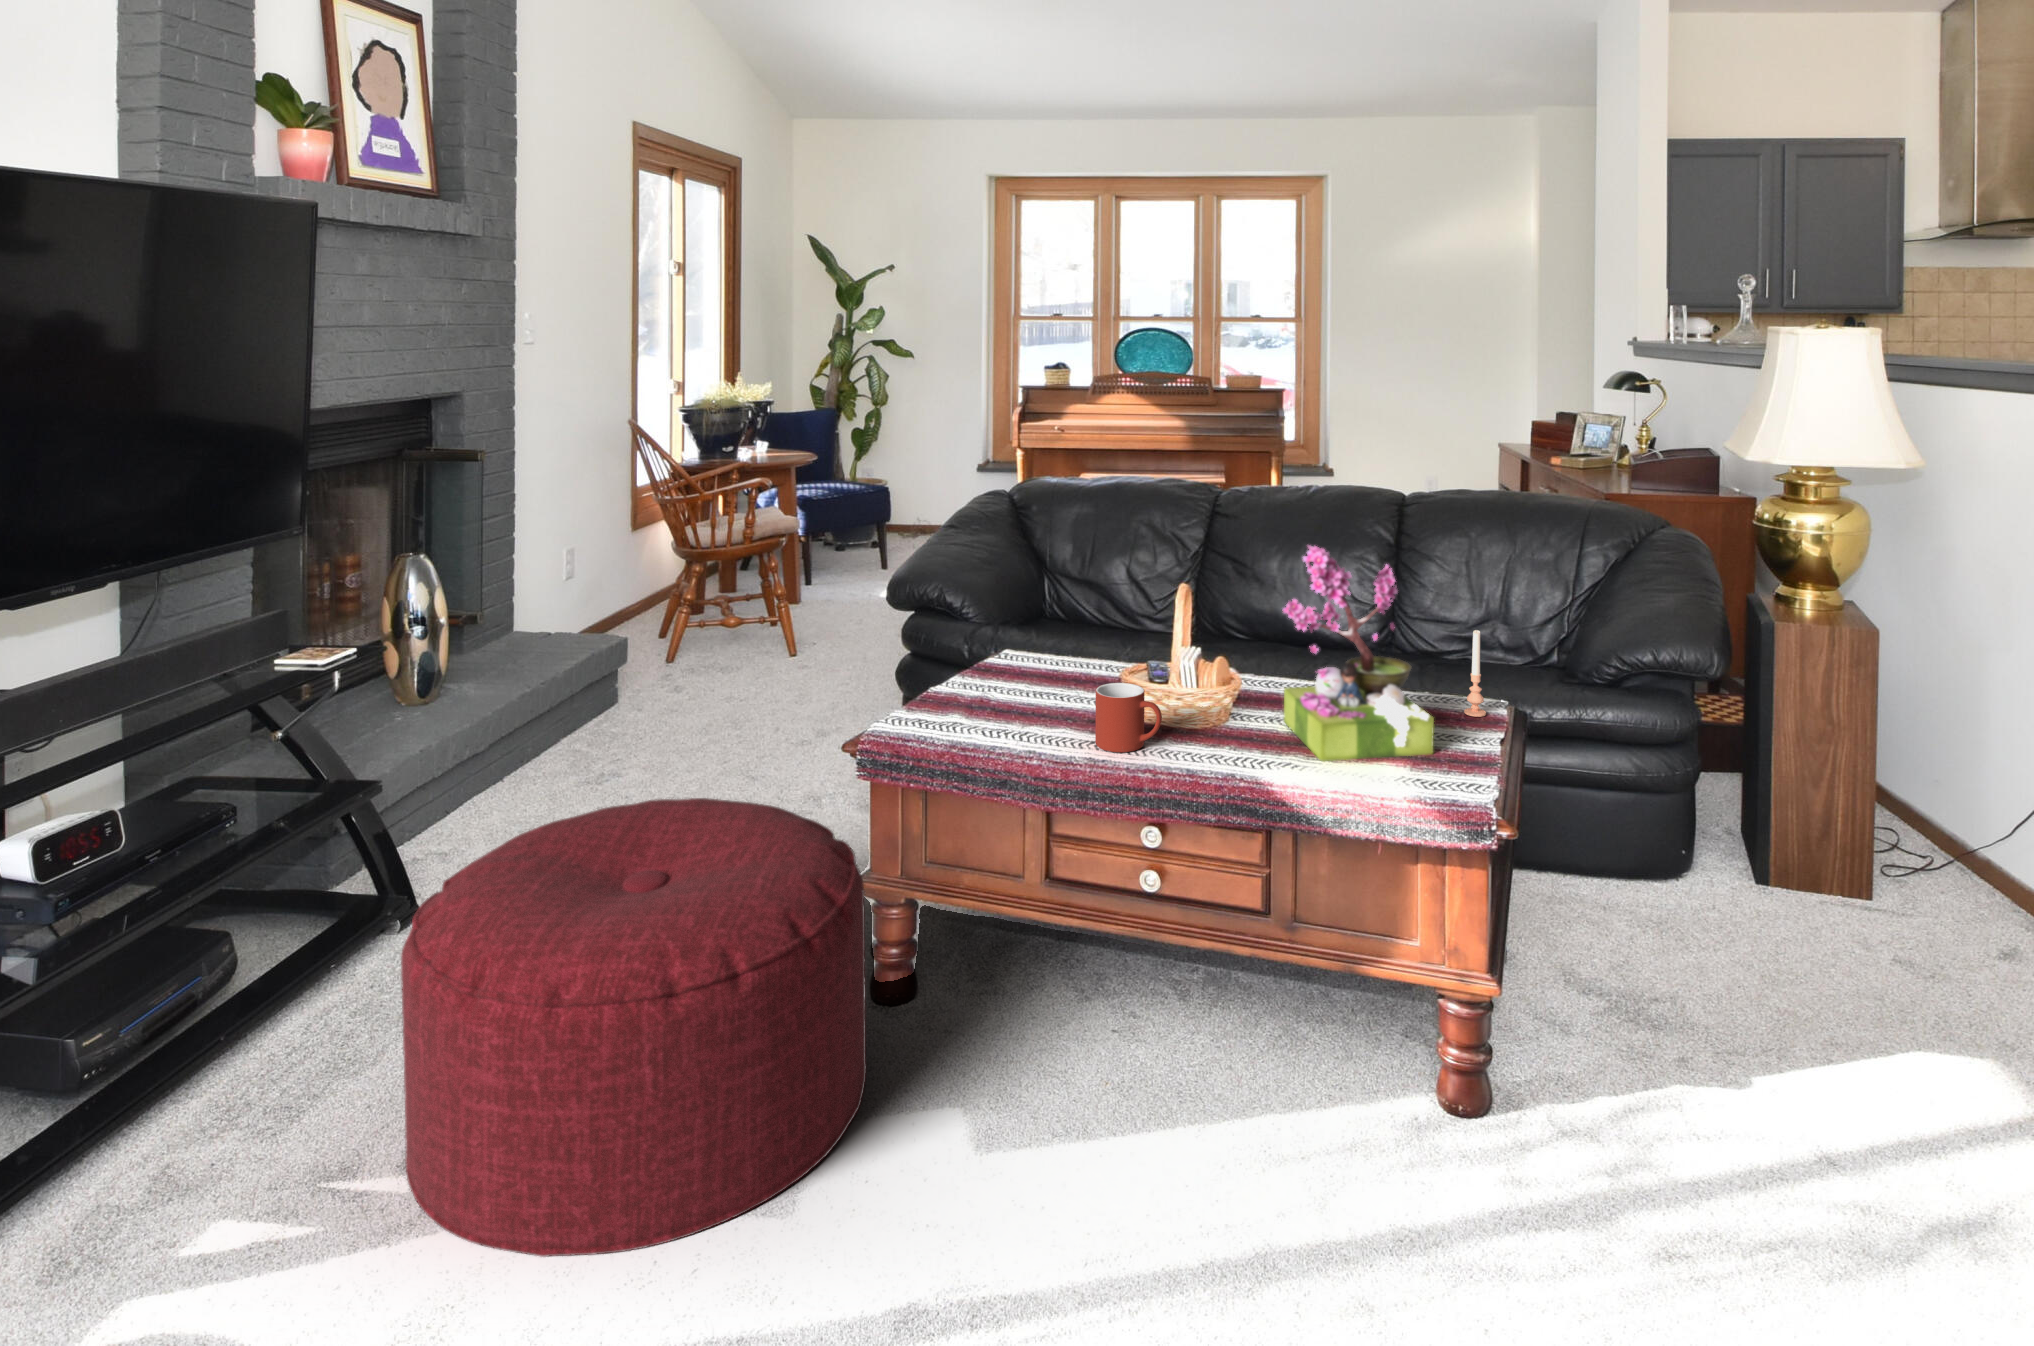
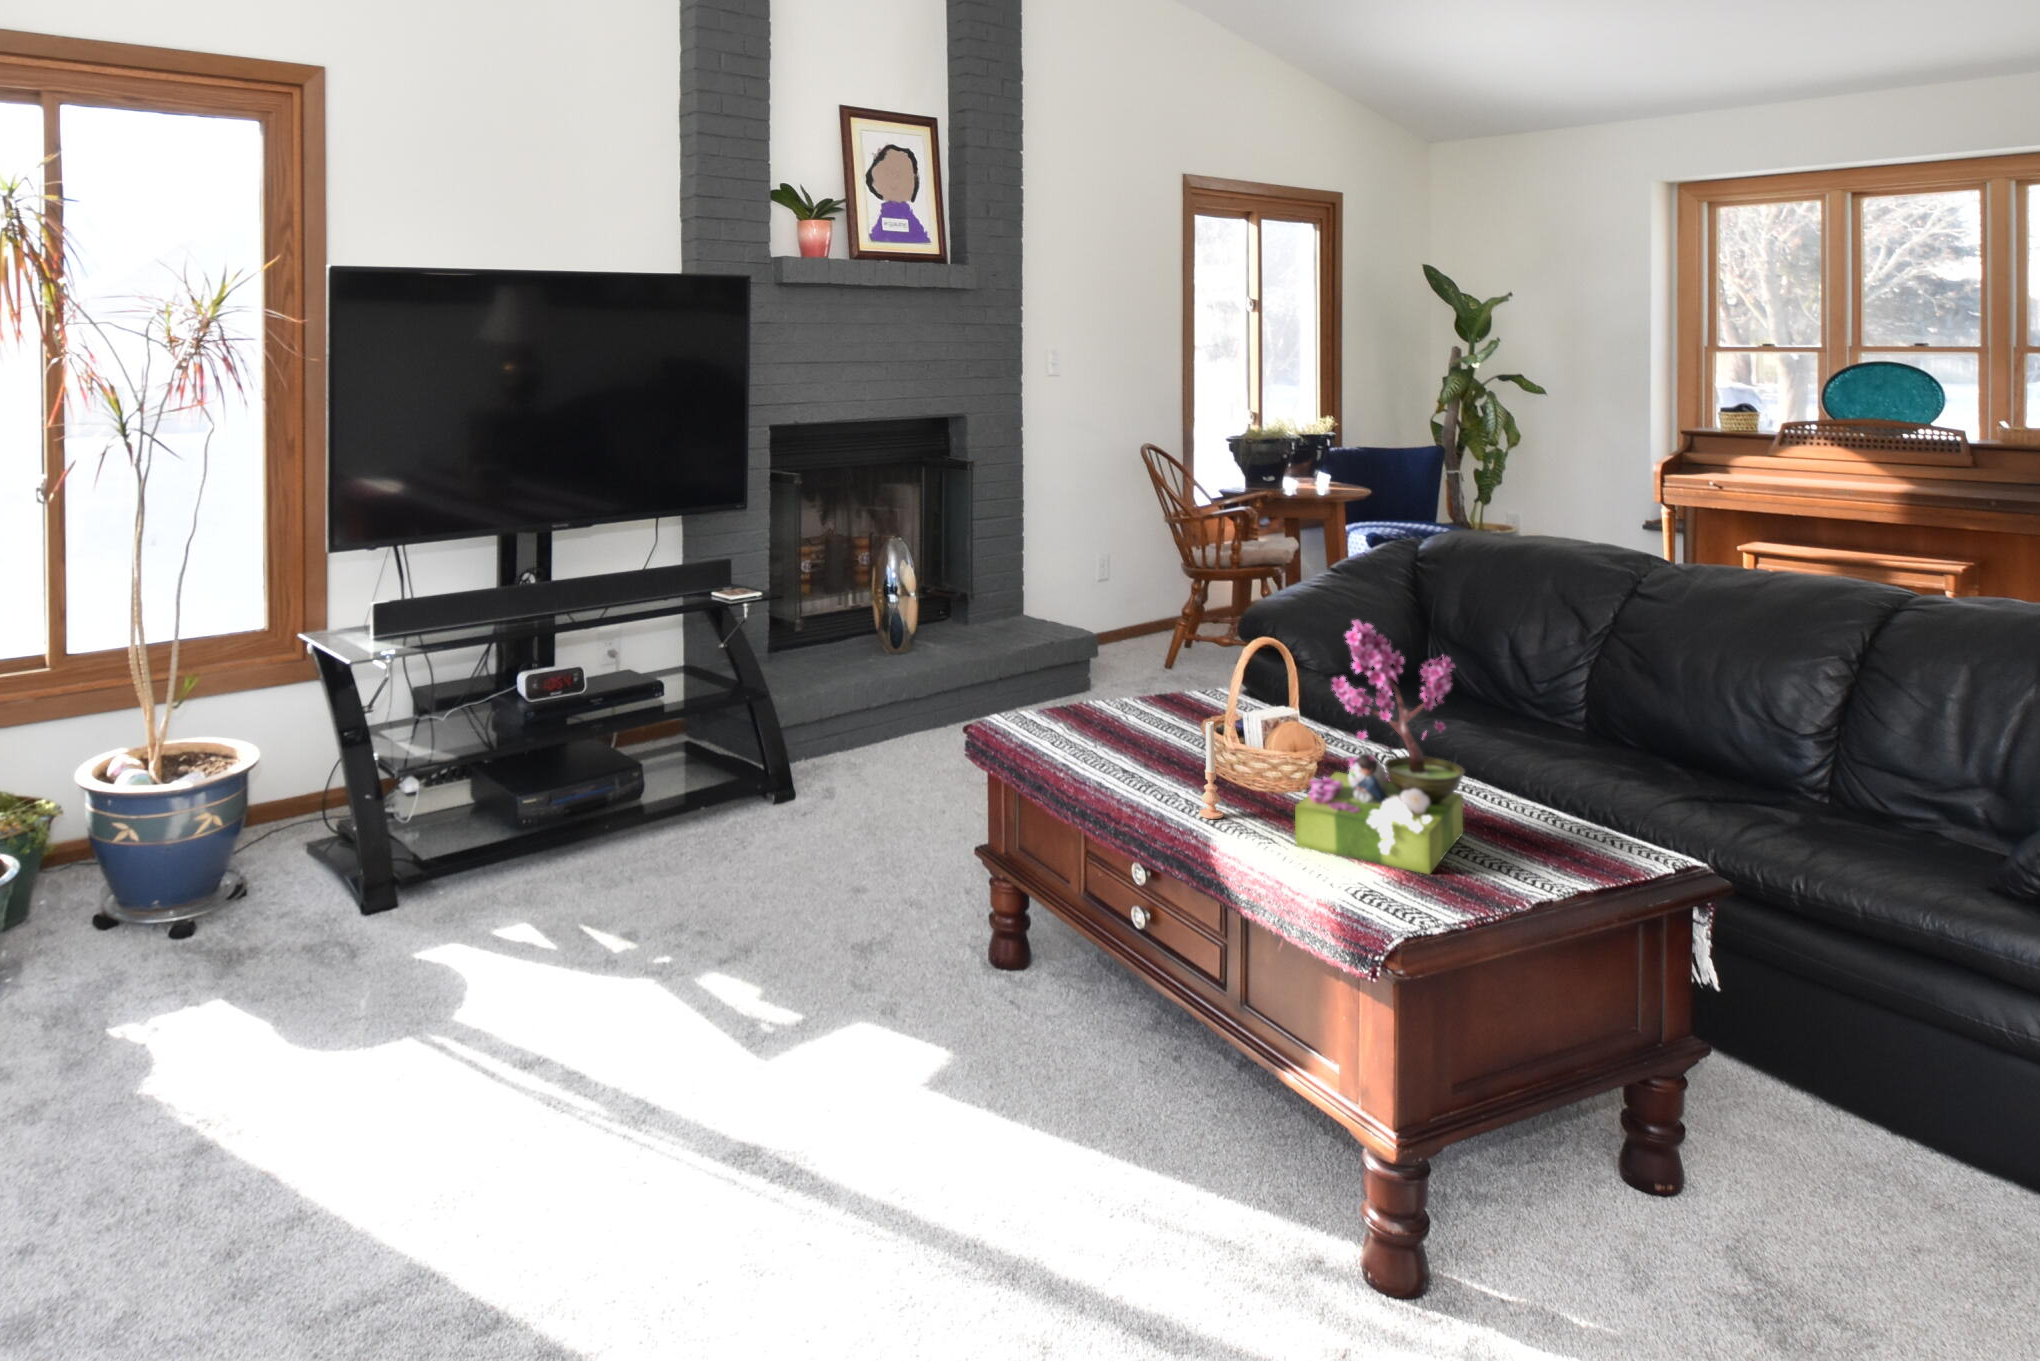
candle: present [1464,630,1486,717] -> present [1199,721,1223,819]
mug: present [1095,683,1162,752] -> none [1121,726,1171,793]
ottoman: present [401,798,866,1257] -> none [616,743,943,1043]

